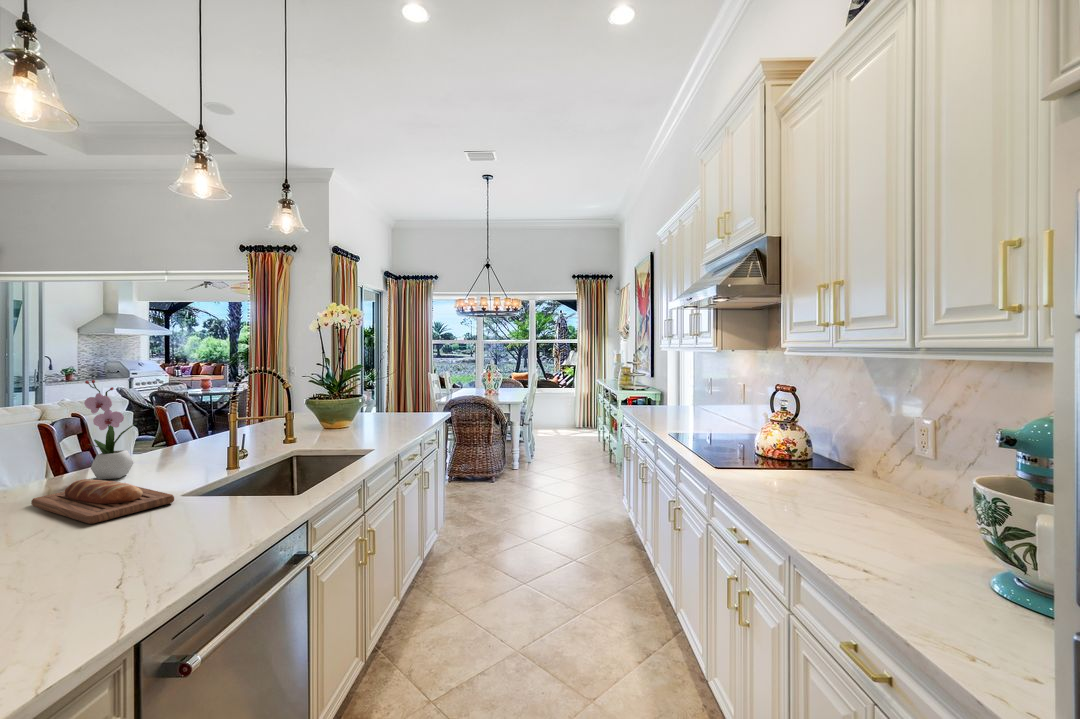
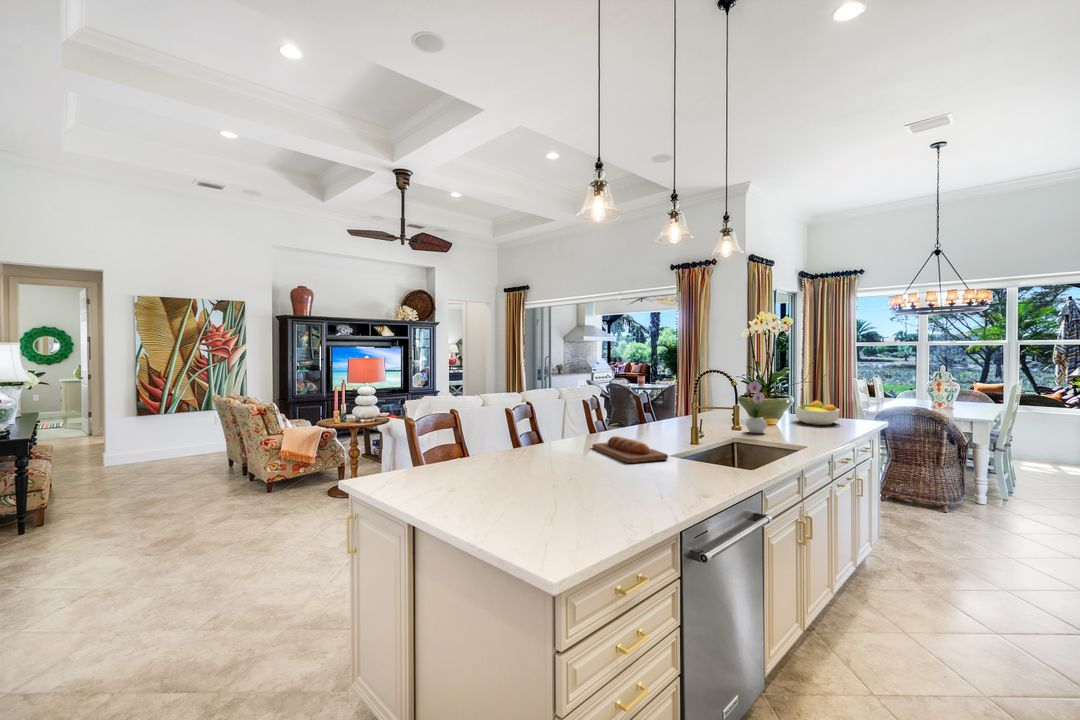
flower arrangement: present [84,380,136,480] -> present [746,374,768,433]
fruit bowl: none [370,397,411,422] -> present [795,401,840,425]

